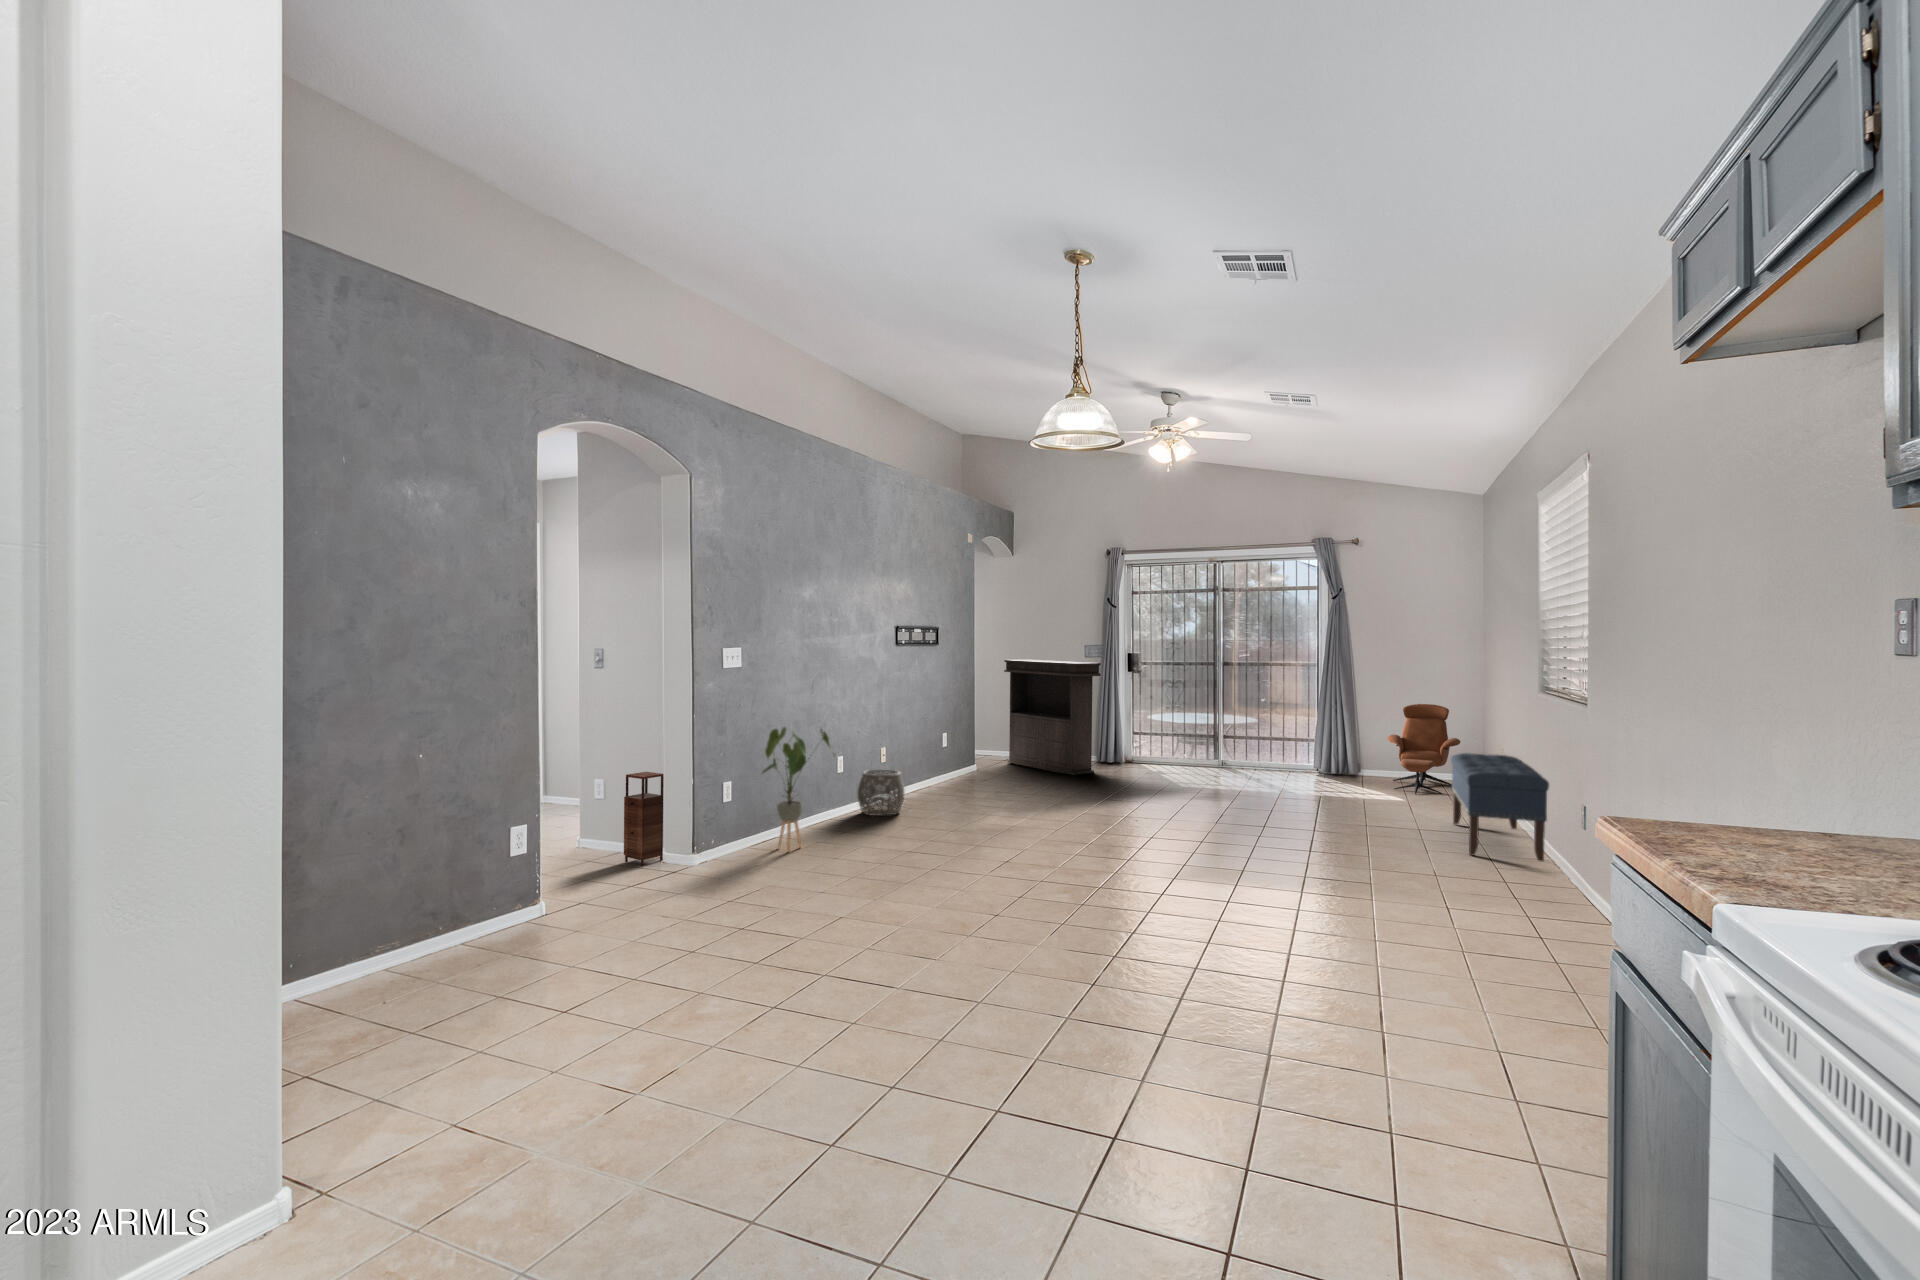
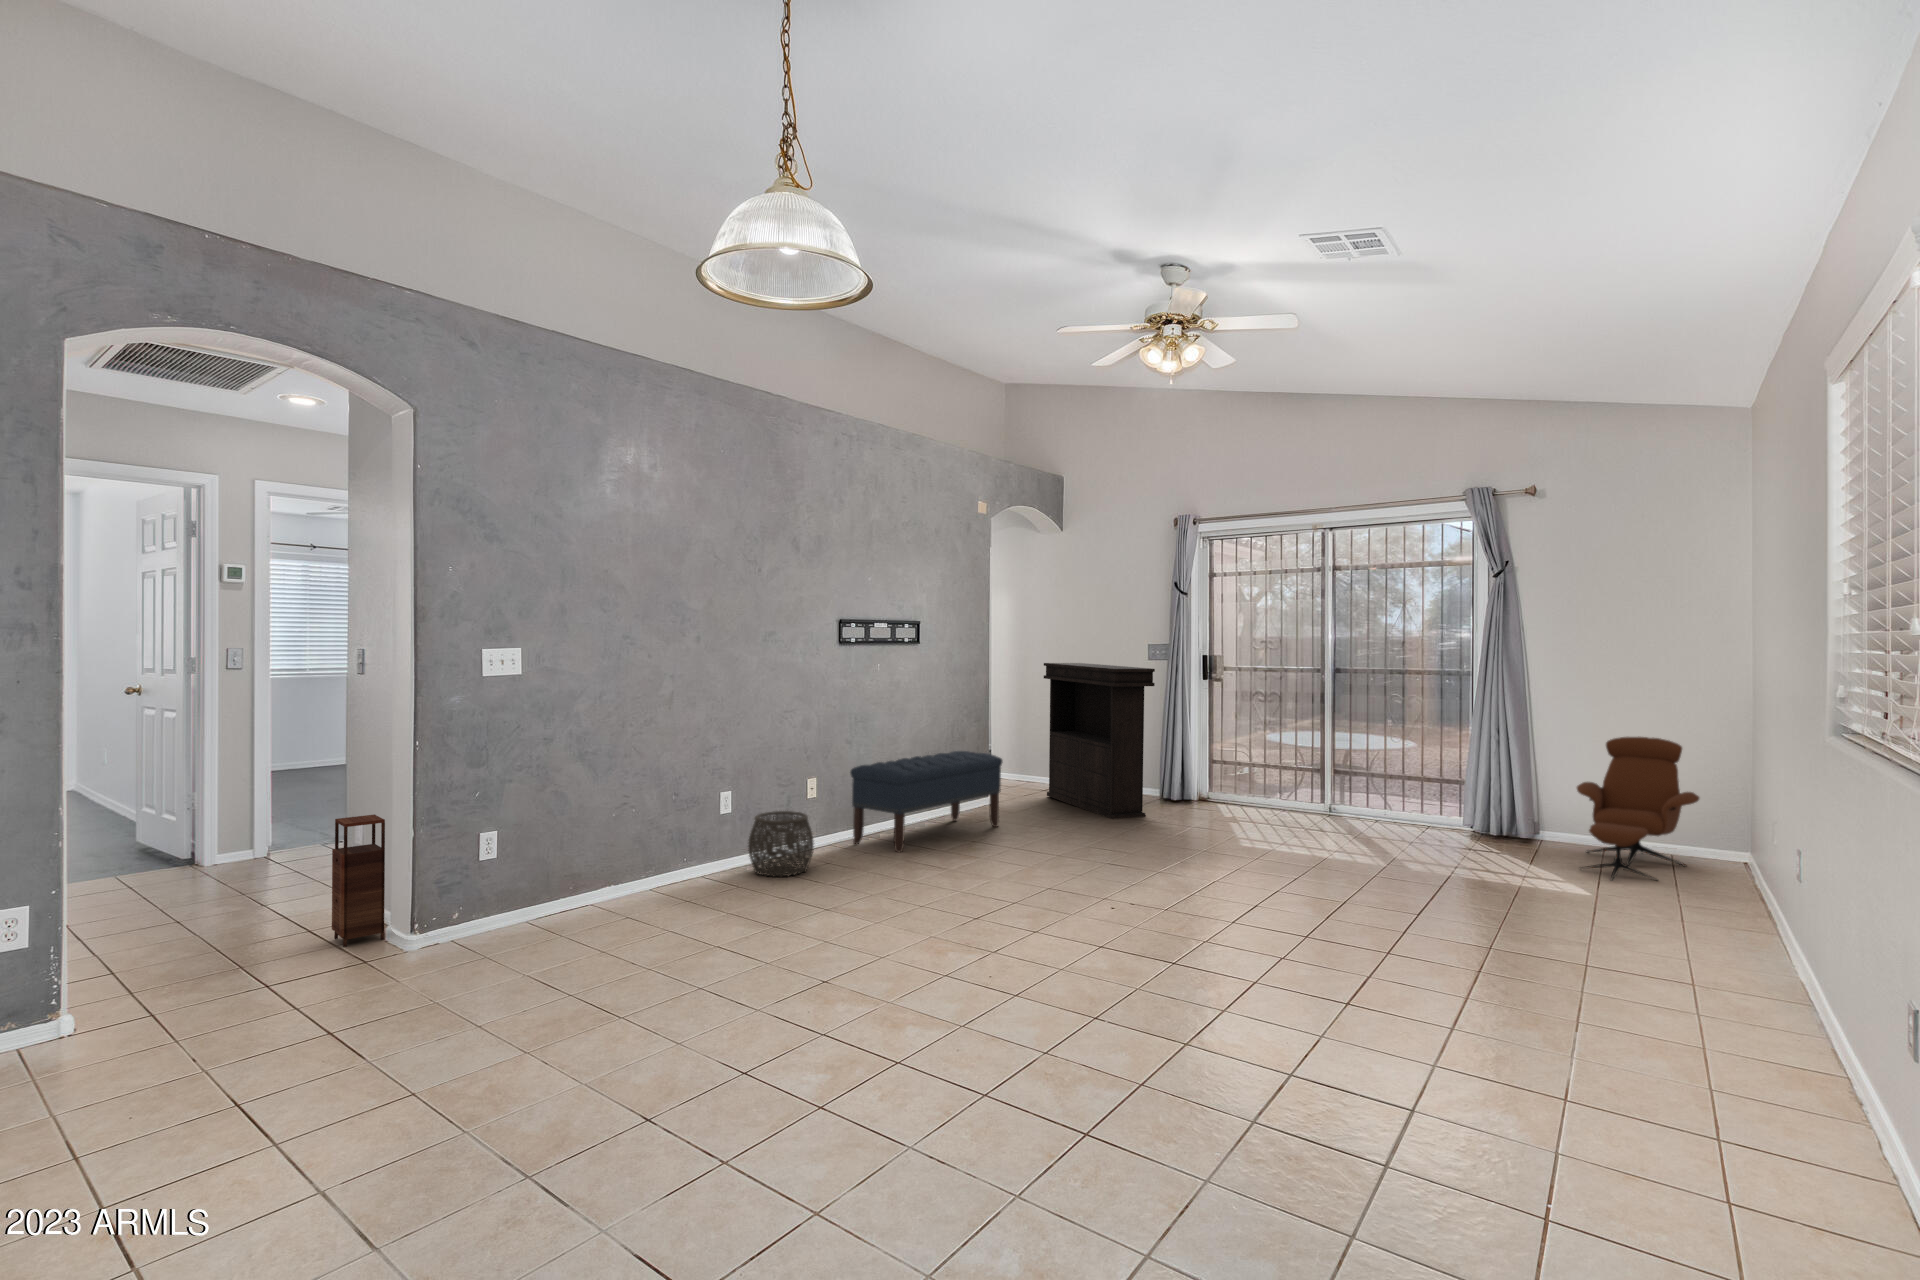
house plant: present [763,727,835,852] -> none [524,756,644,936]
bench: present [1451,753,1549,861] -> present [850,751,1003,852]

